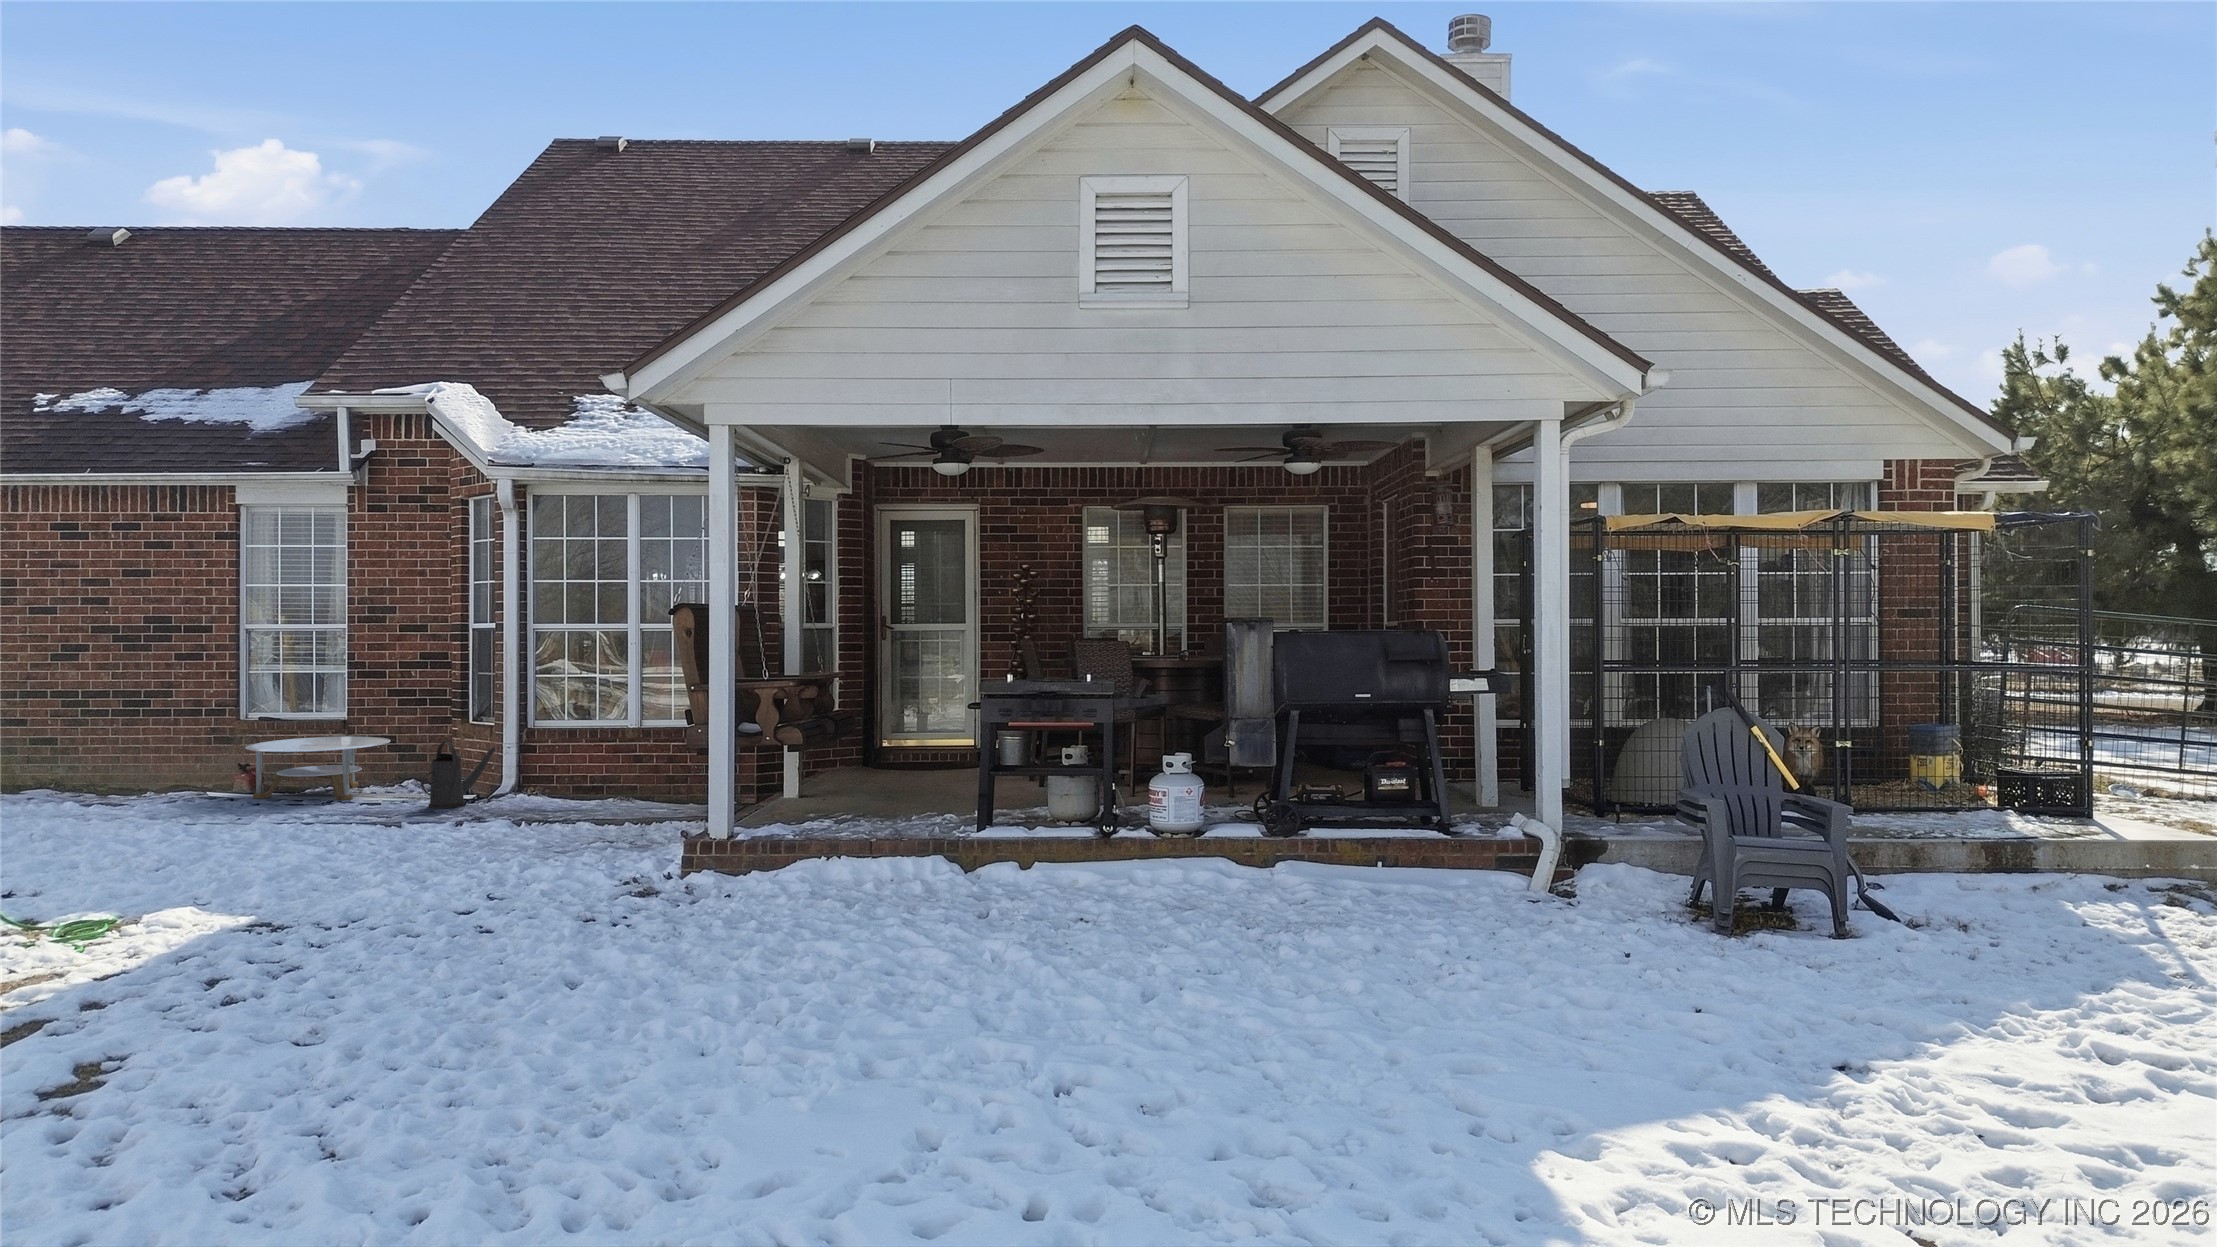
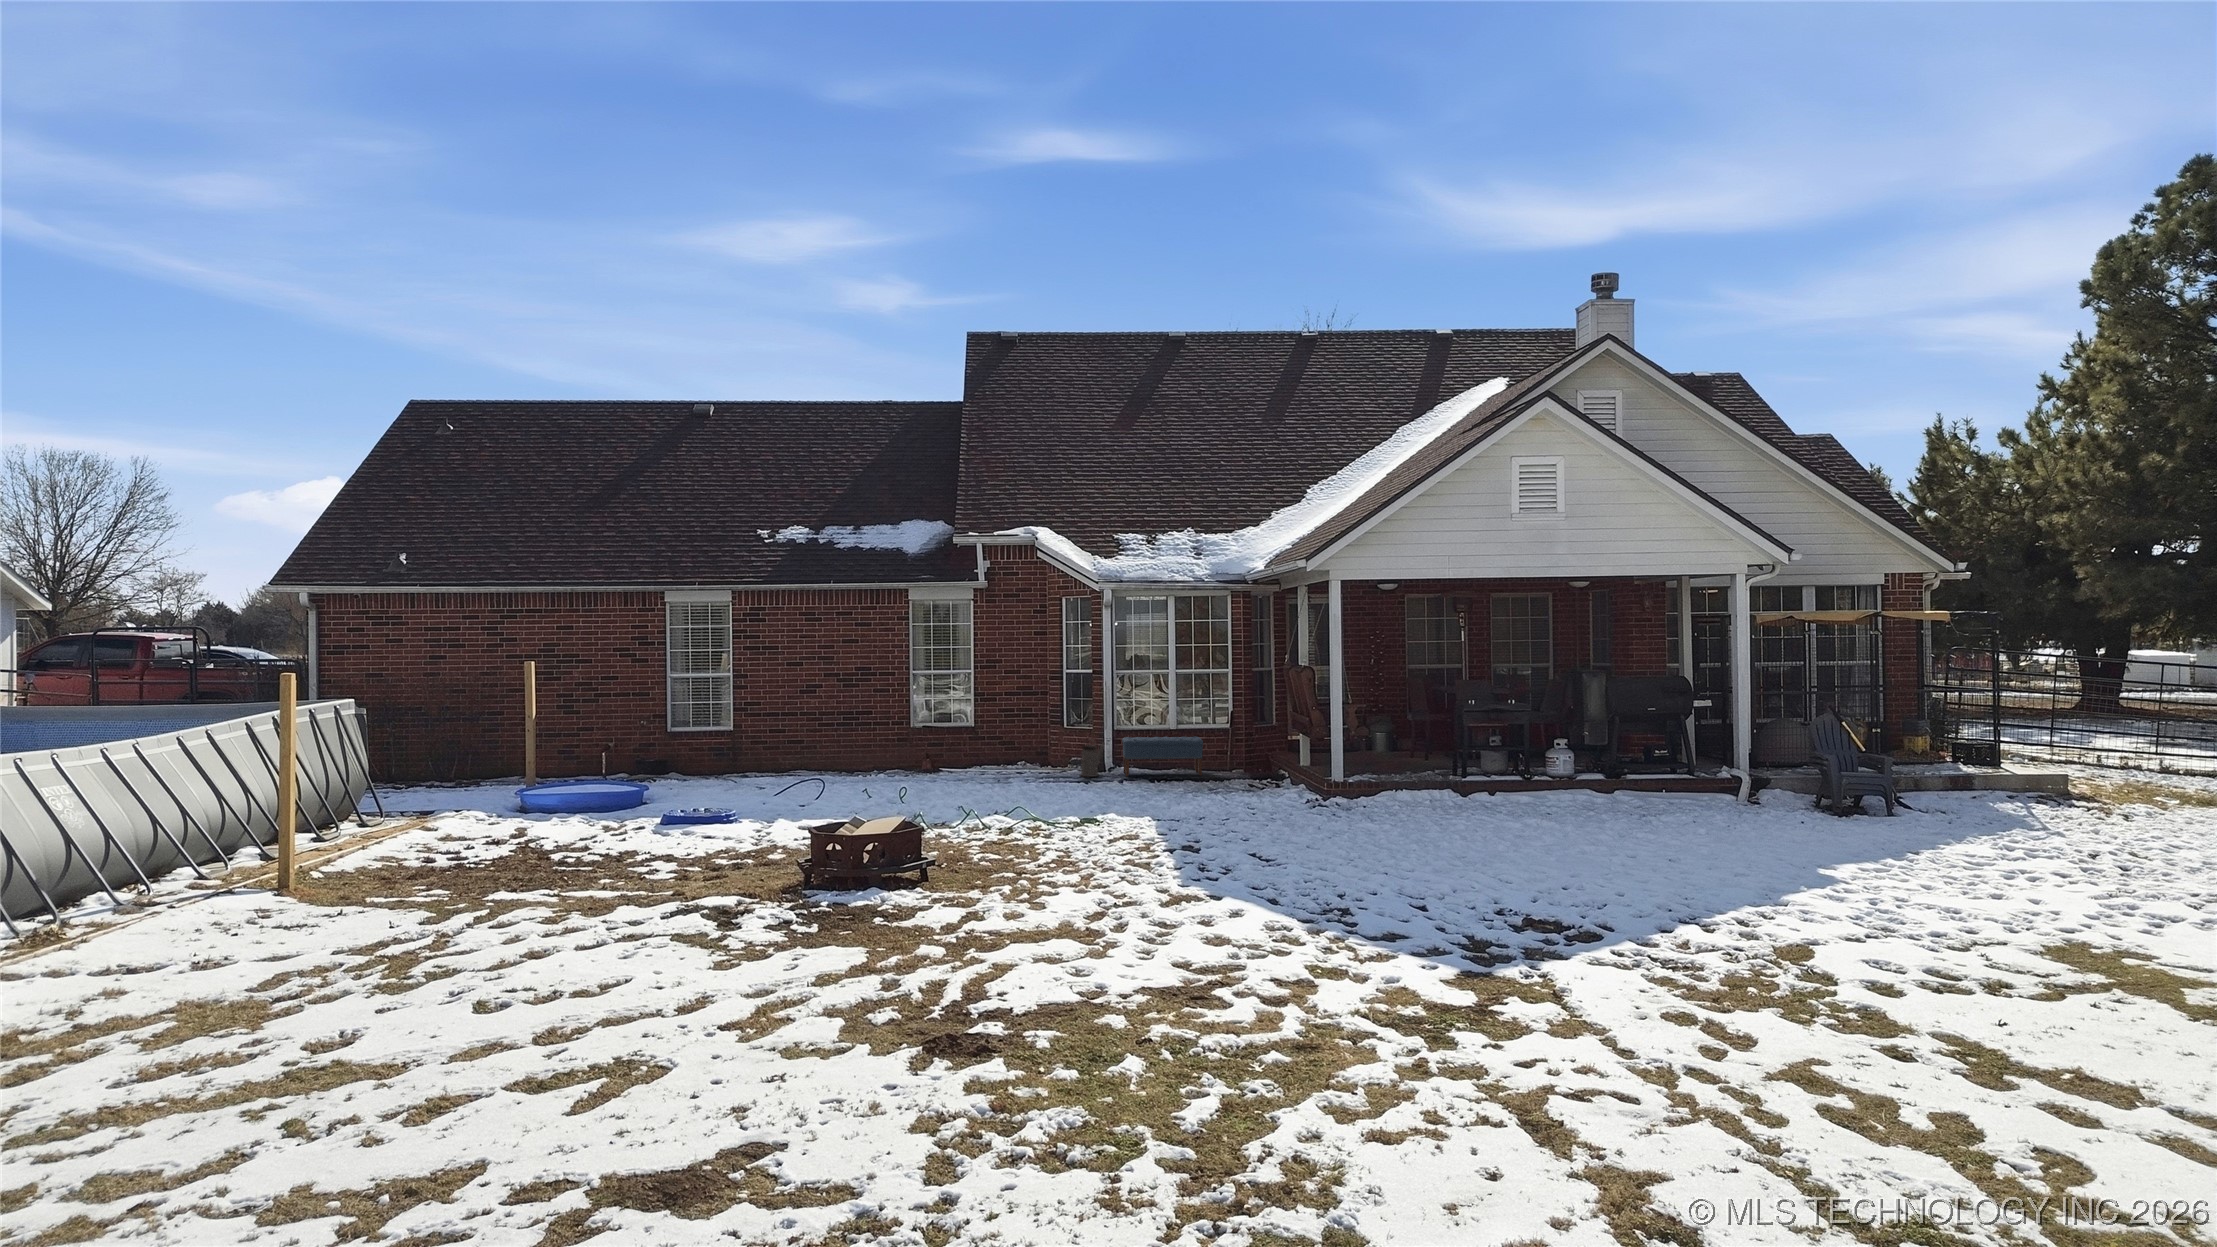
round table: present [245,736,390,800] -> none [959,737,1032,774]
bench: none [500,739,657,809] -> present [1122,737,1203,776]

